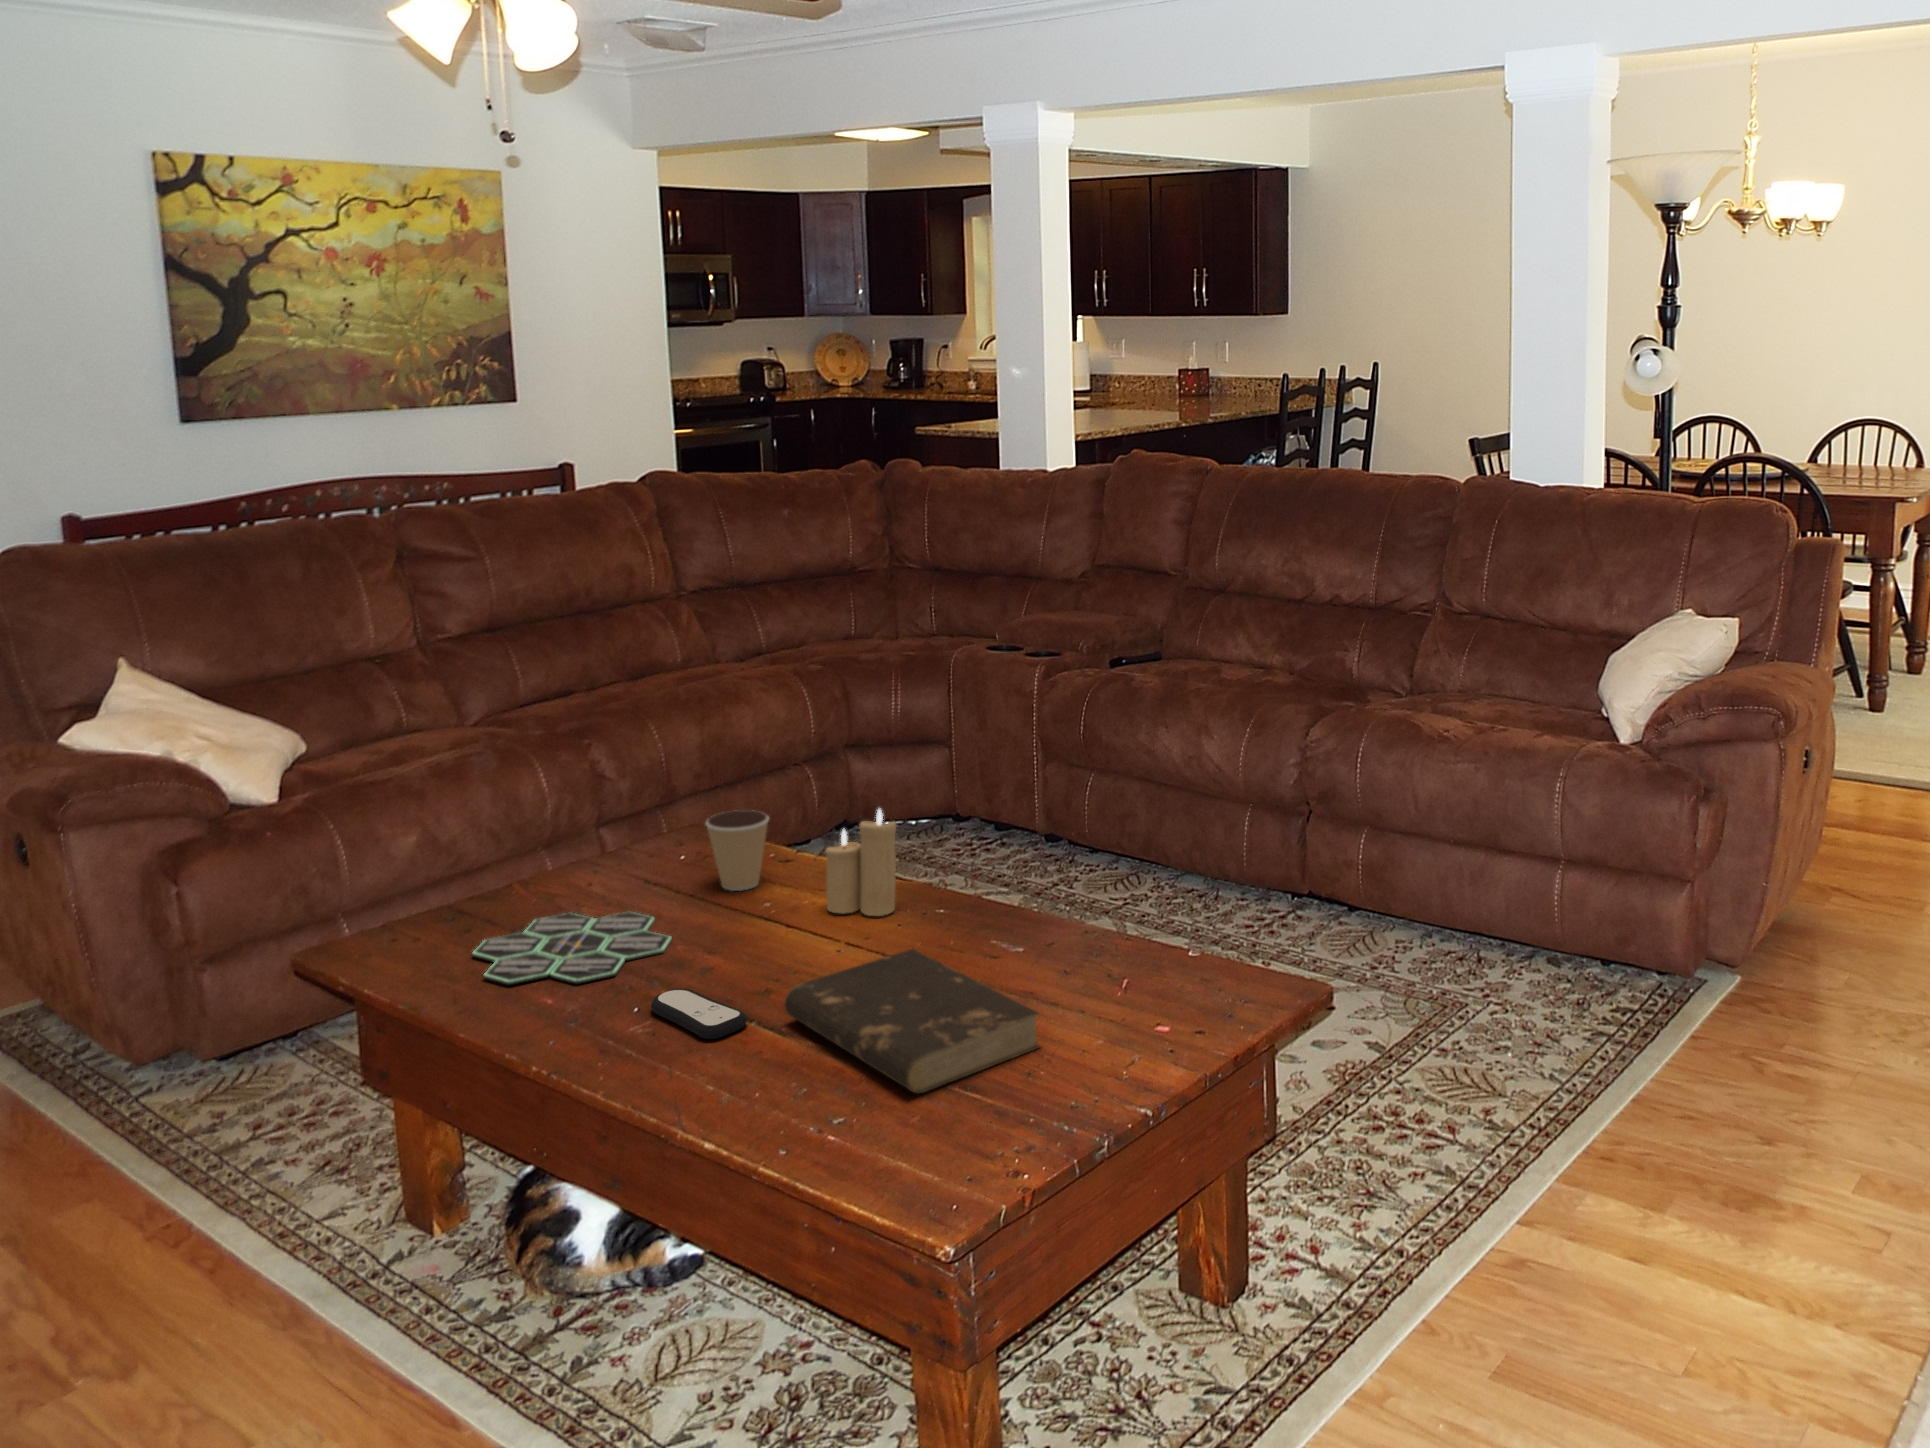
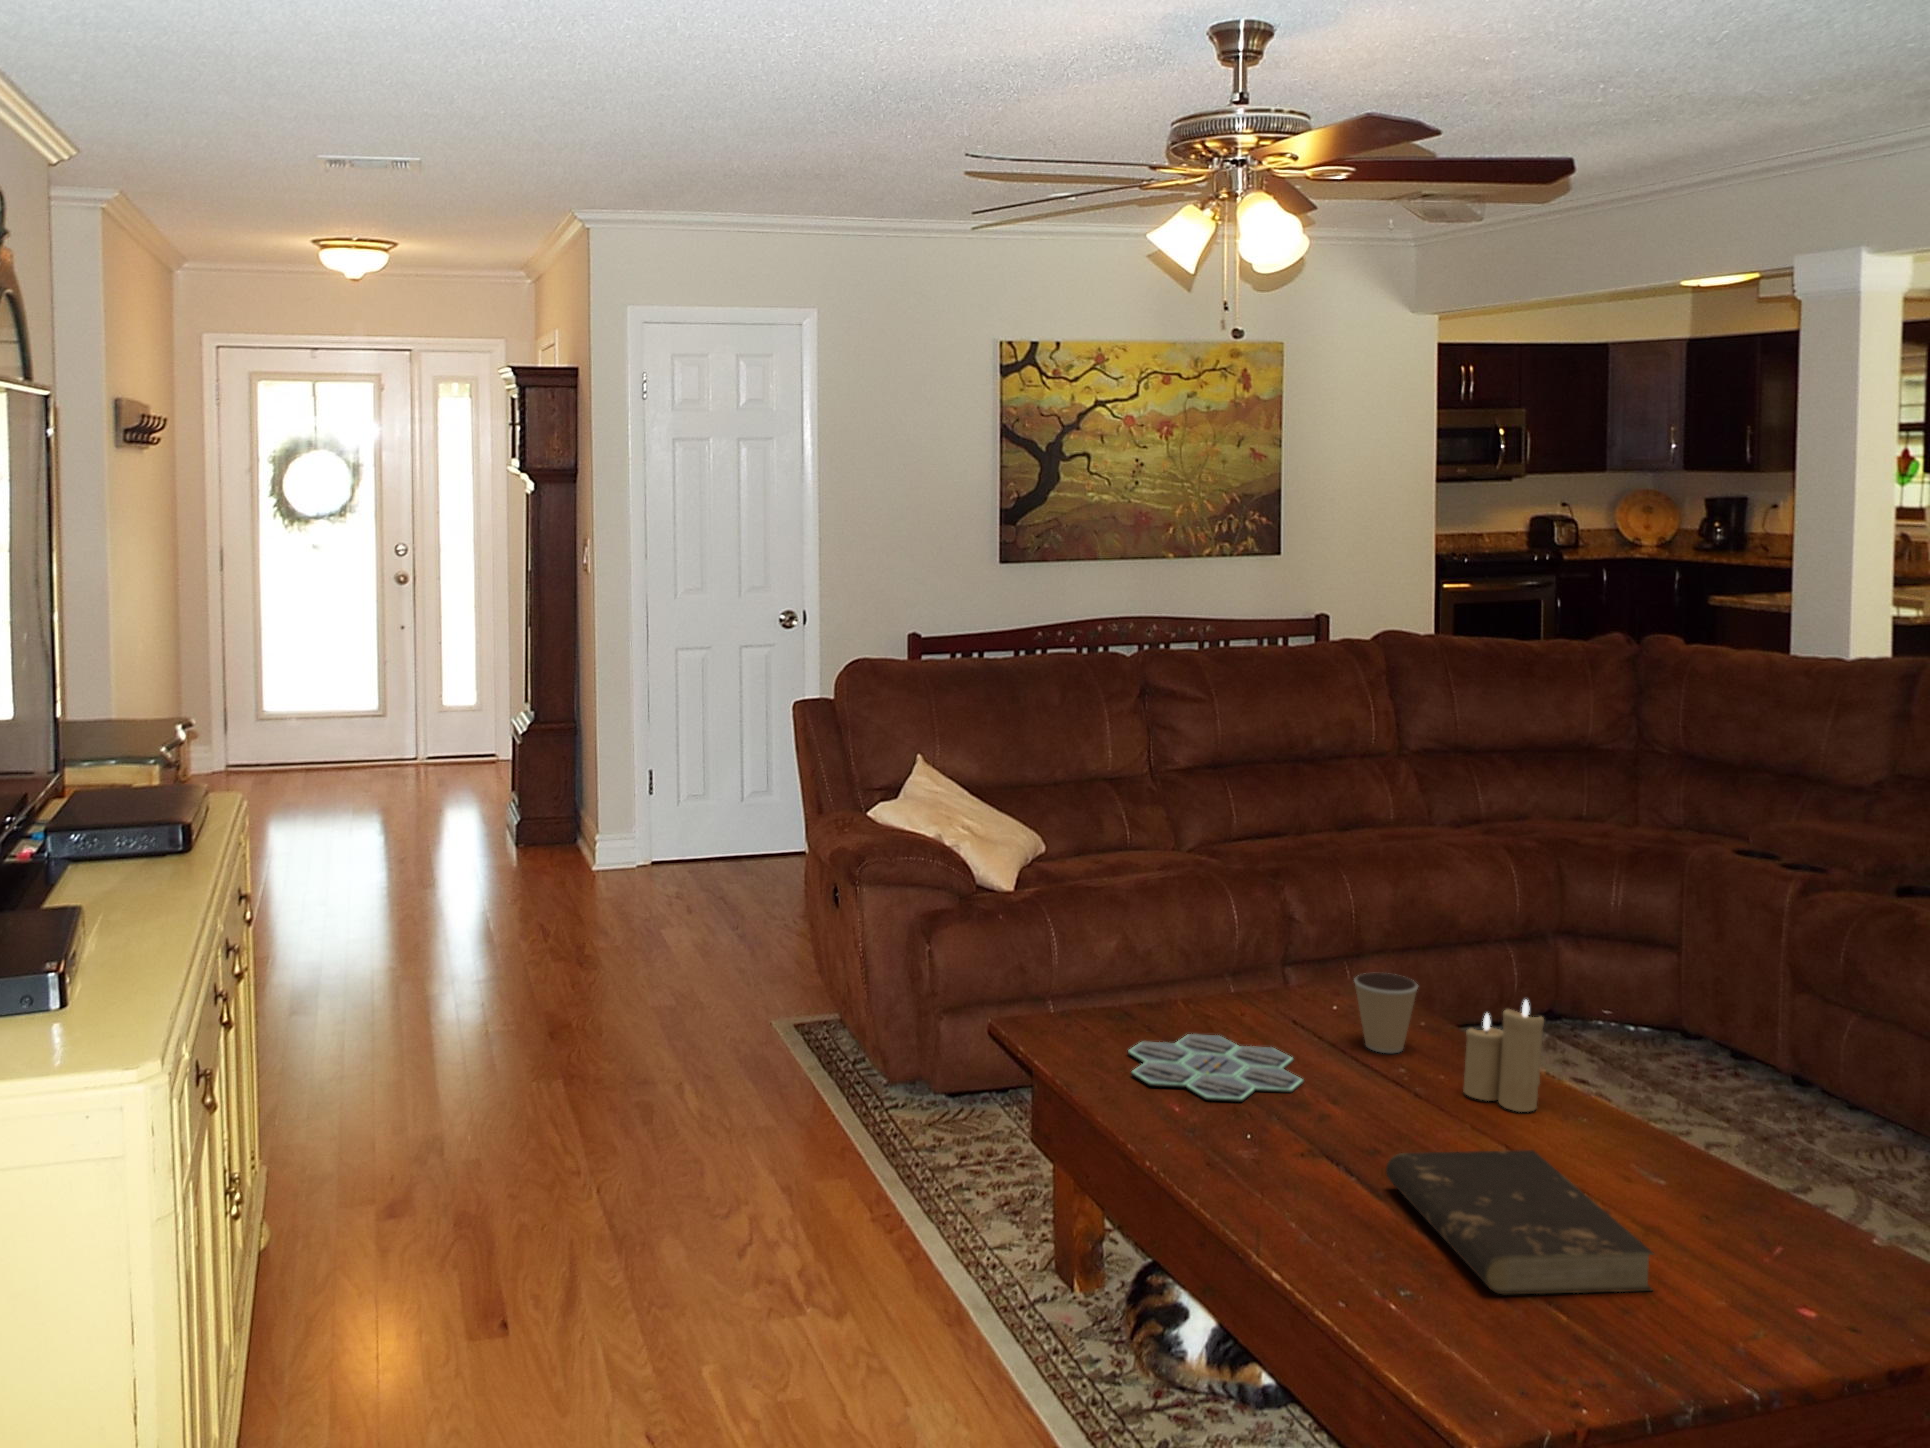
remote control: present [651,989,747,1039] -> none [1264,1127,1349,1183]

